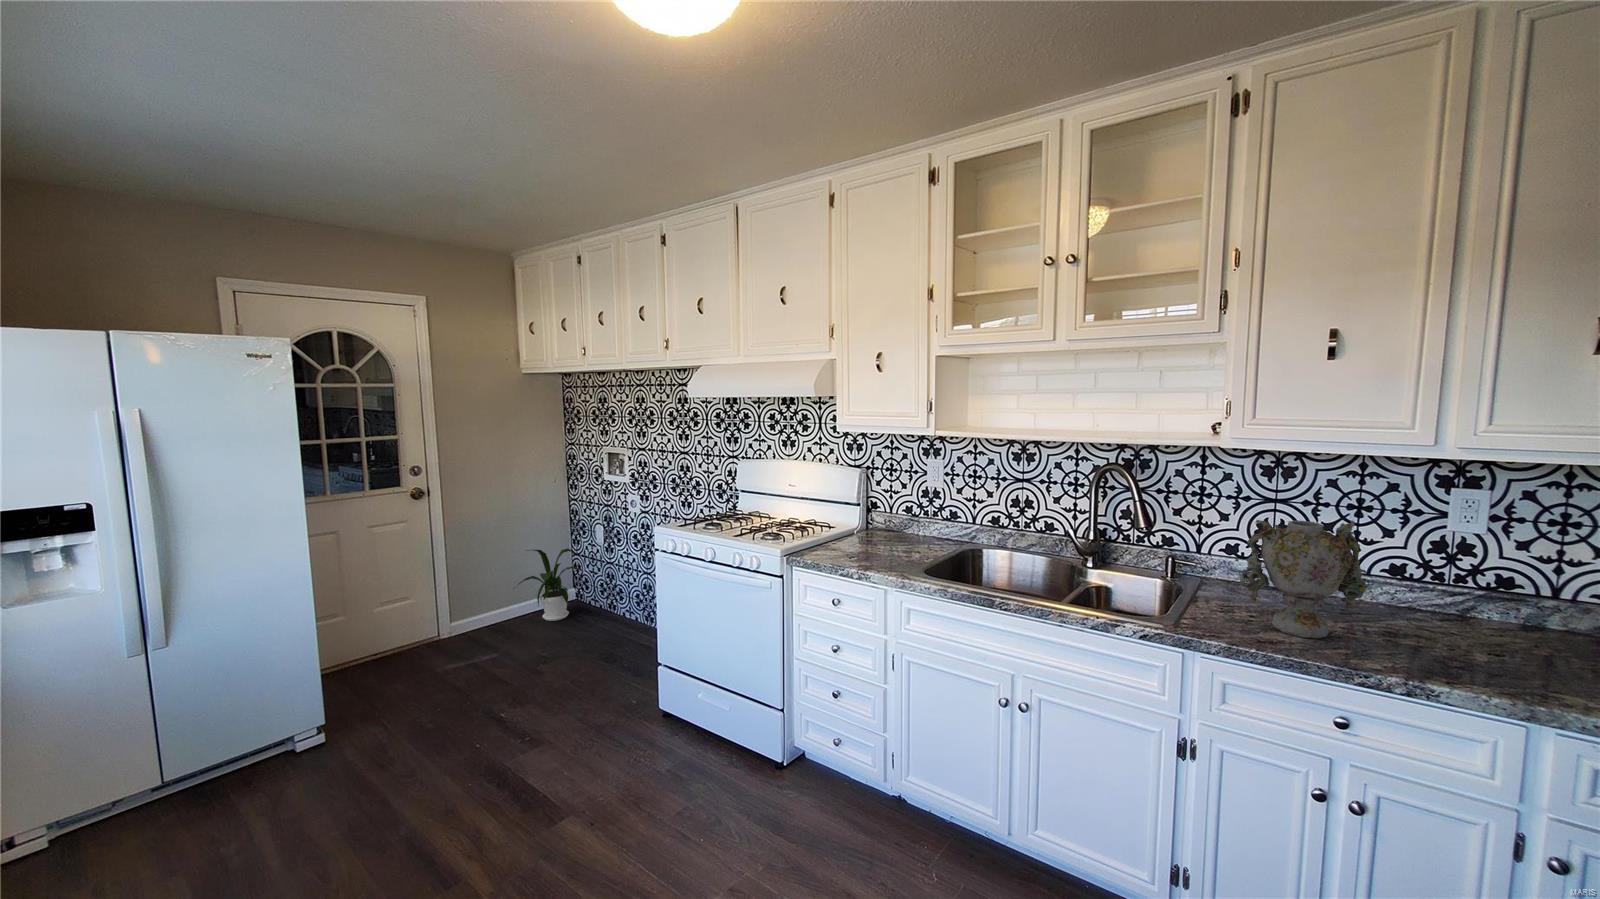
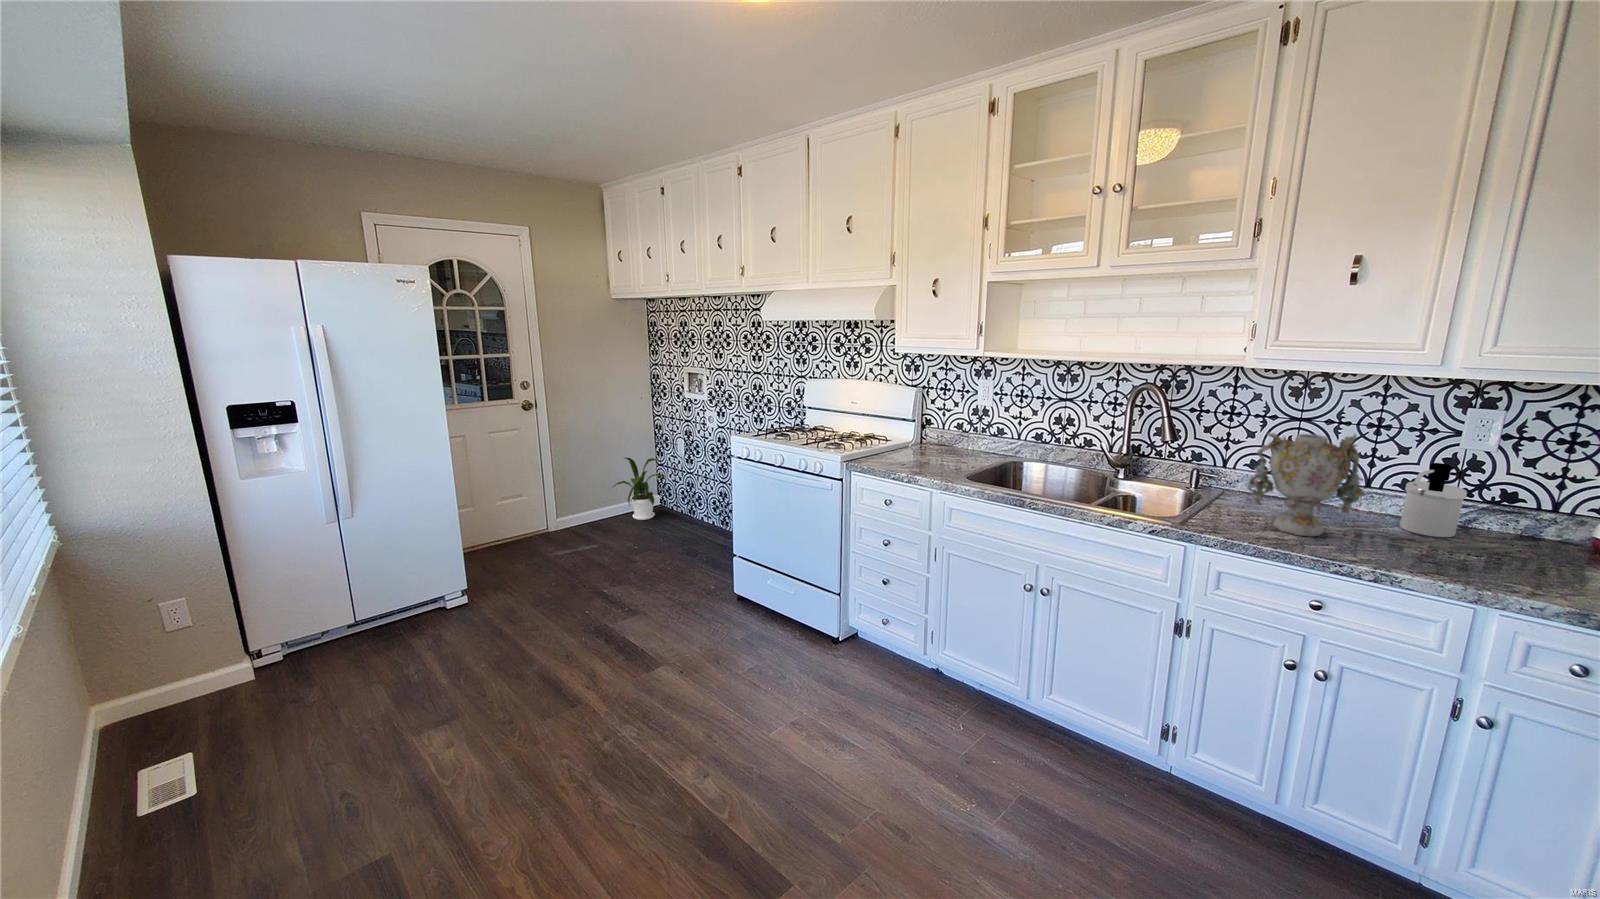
soap dispenser: none [1401,549,1469,632] -> present [1400,463,1467,537]

